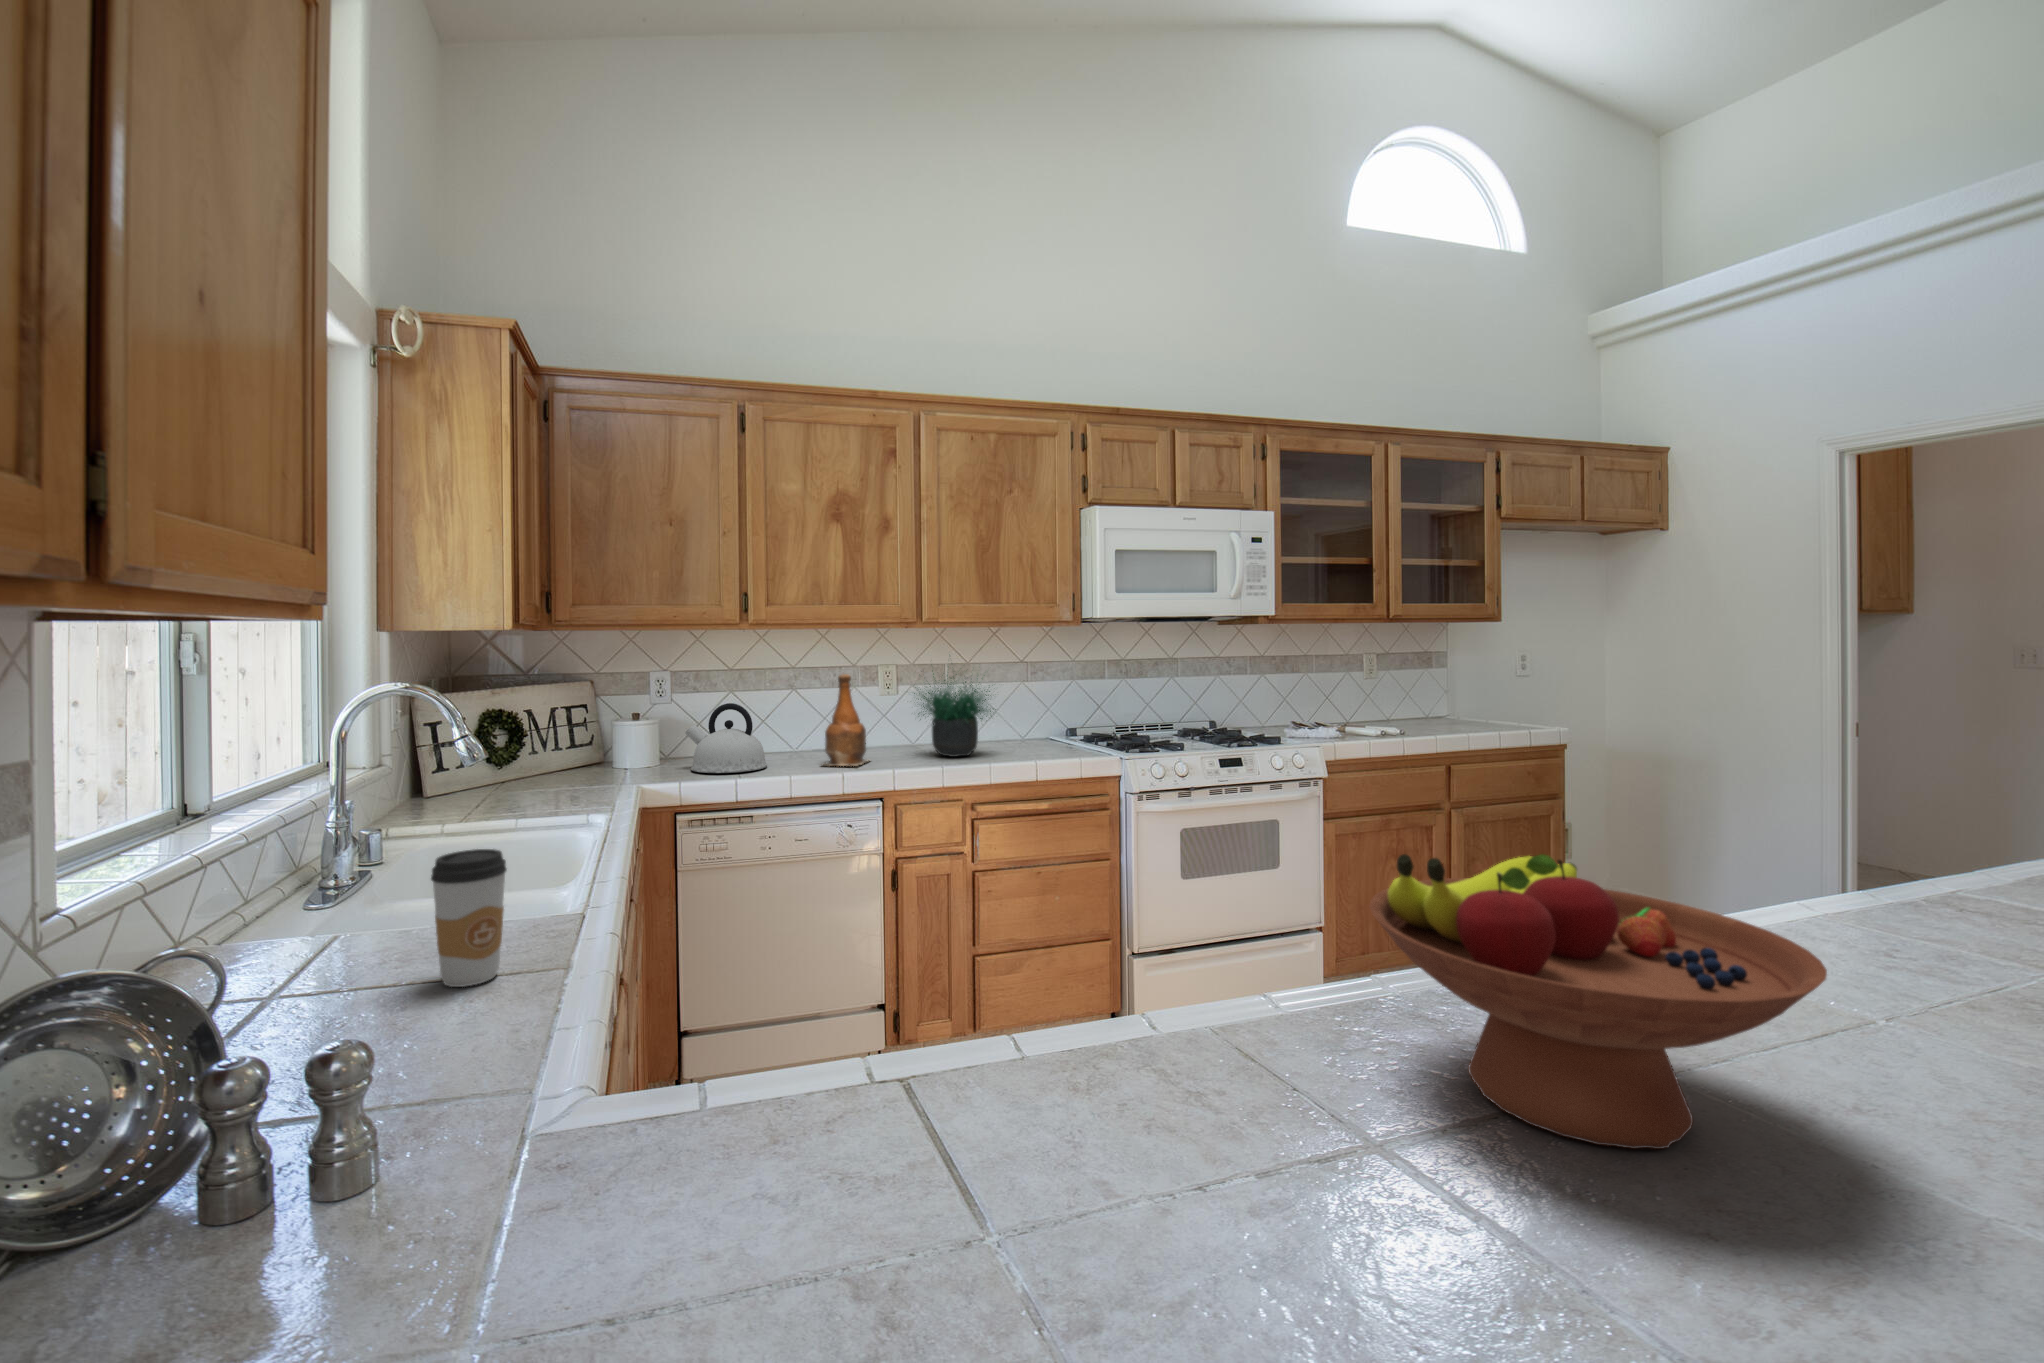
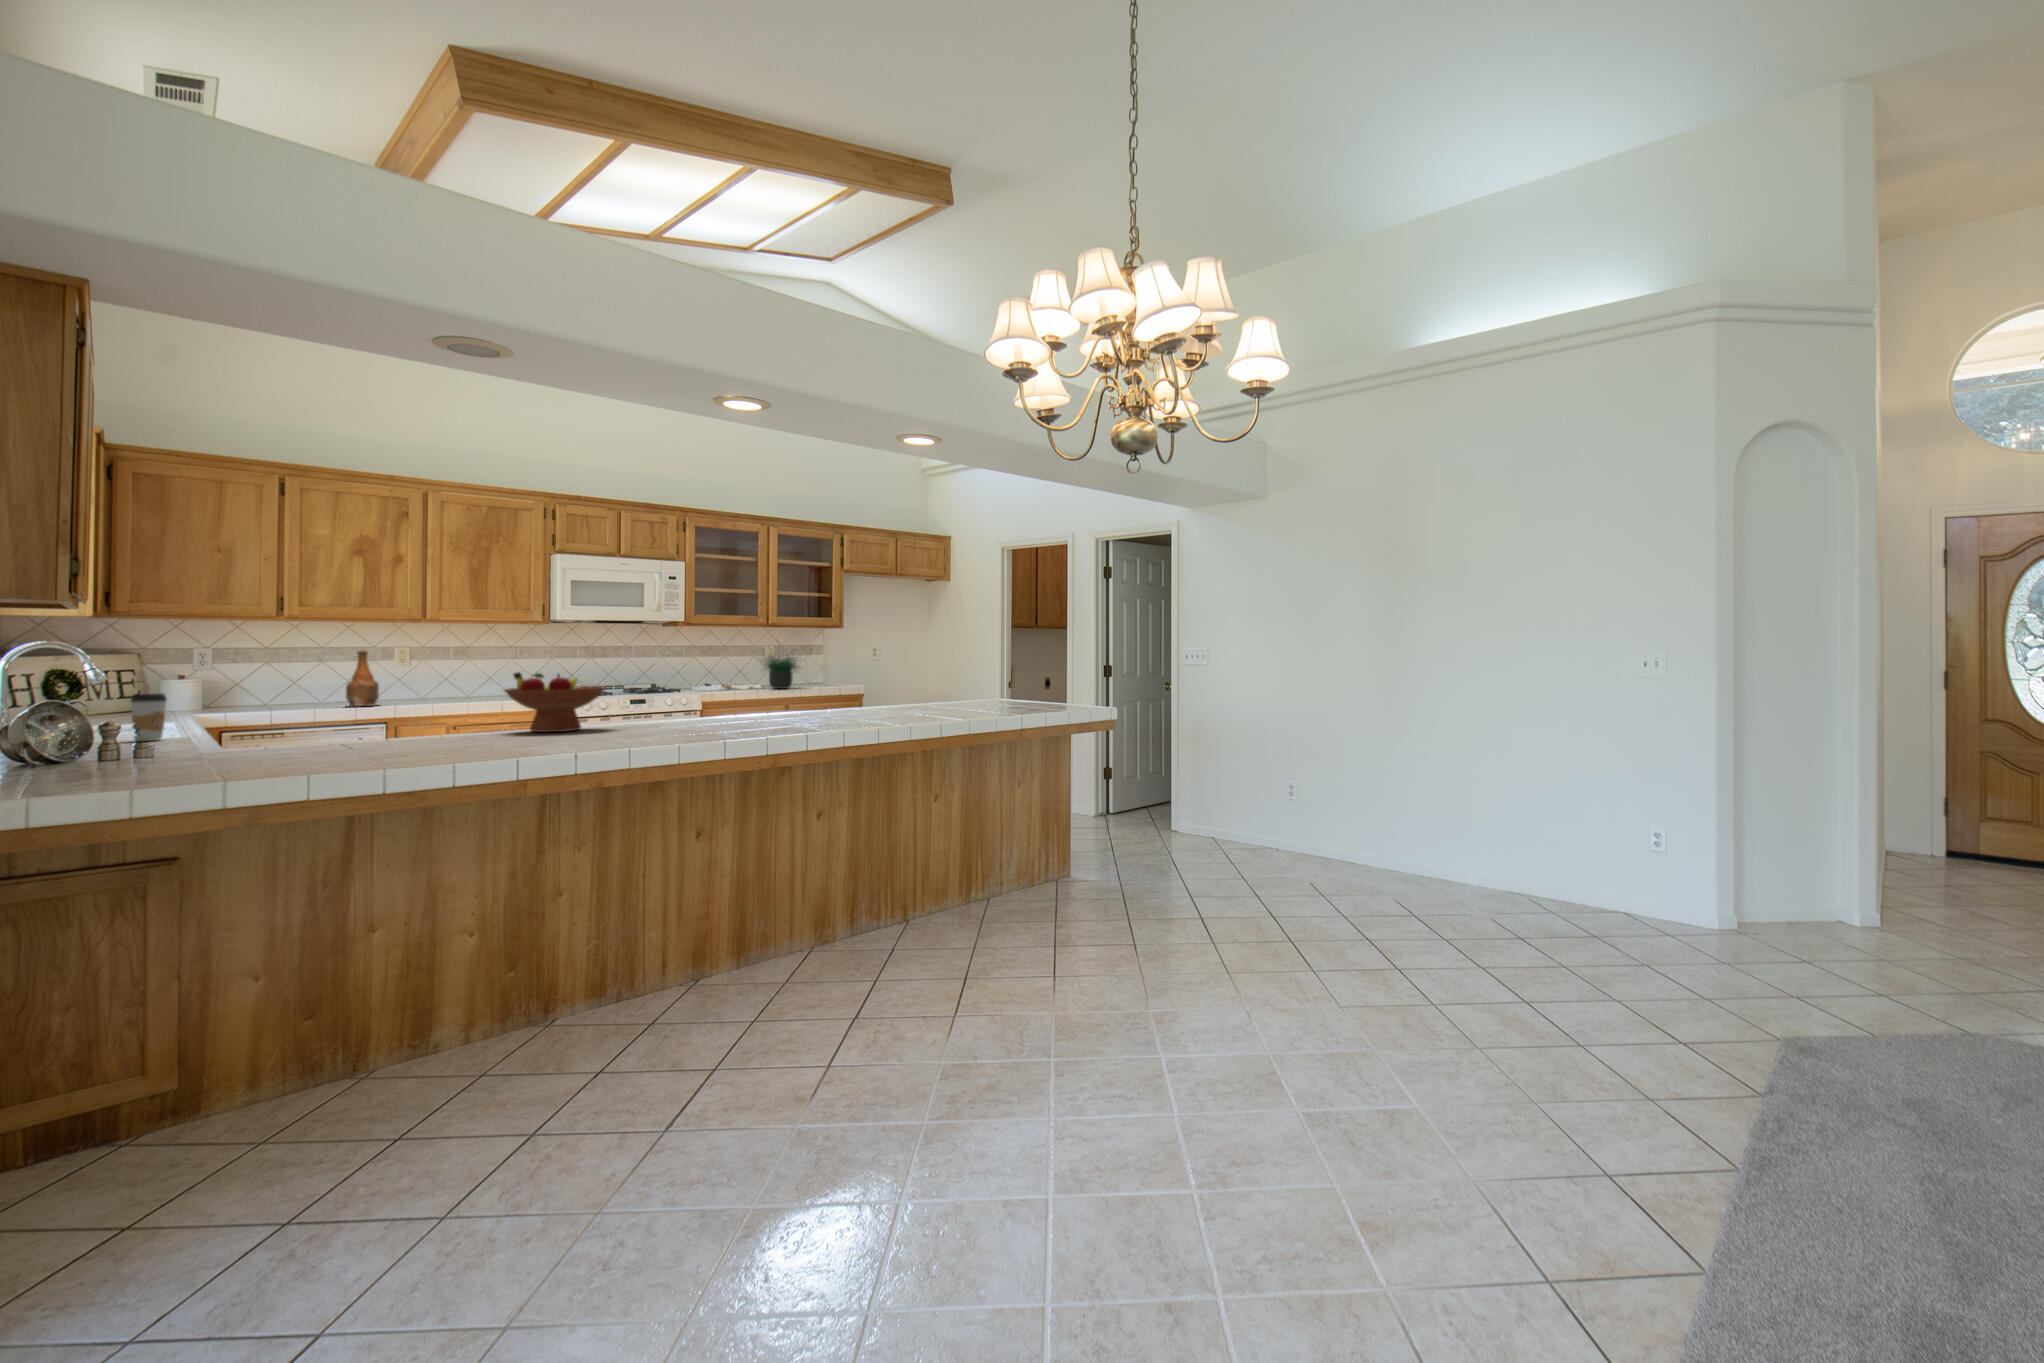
potted plant: present [914,674,996,757] -> present [763,653,798,689]
kettle: present [685,703,767,773] -> none [228,667,297,710]

